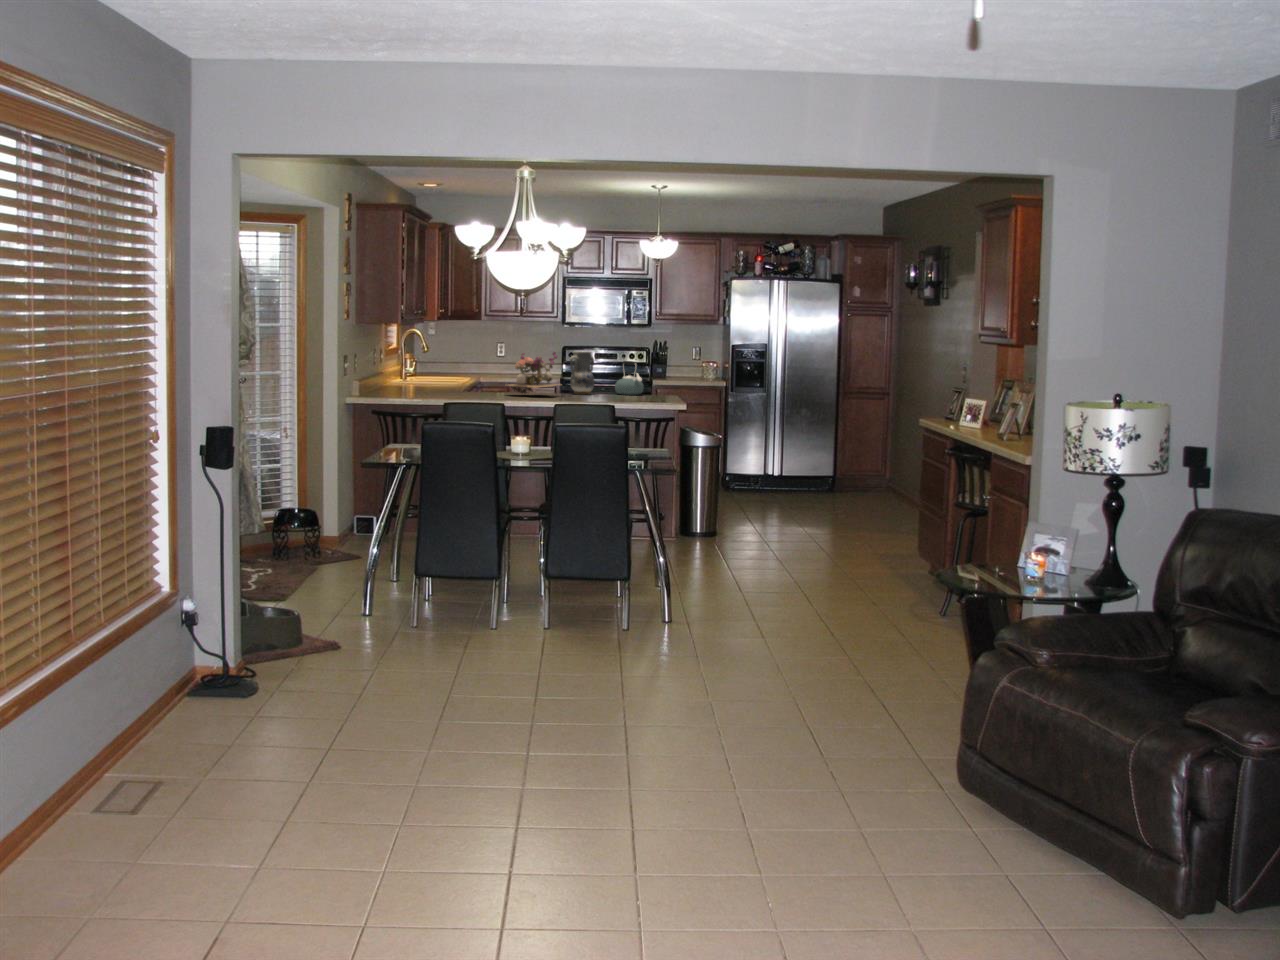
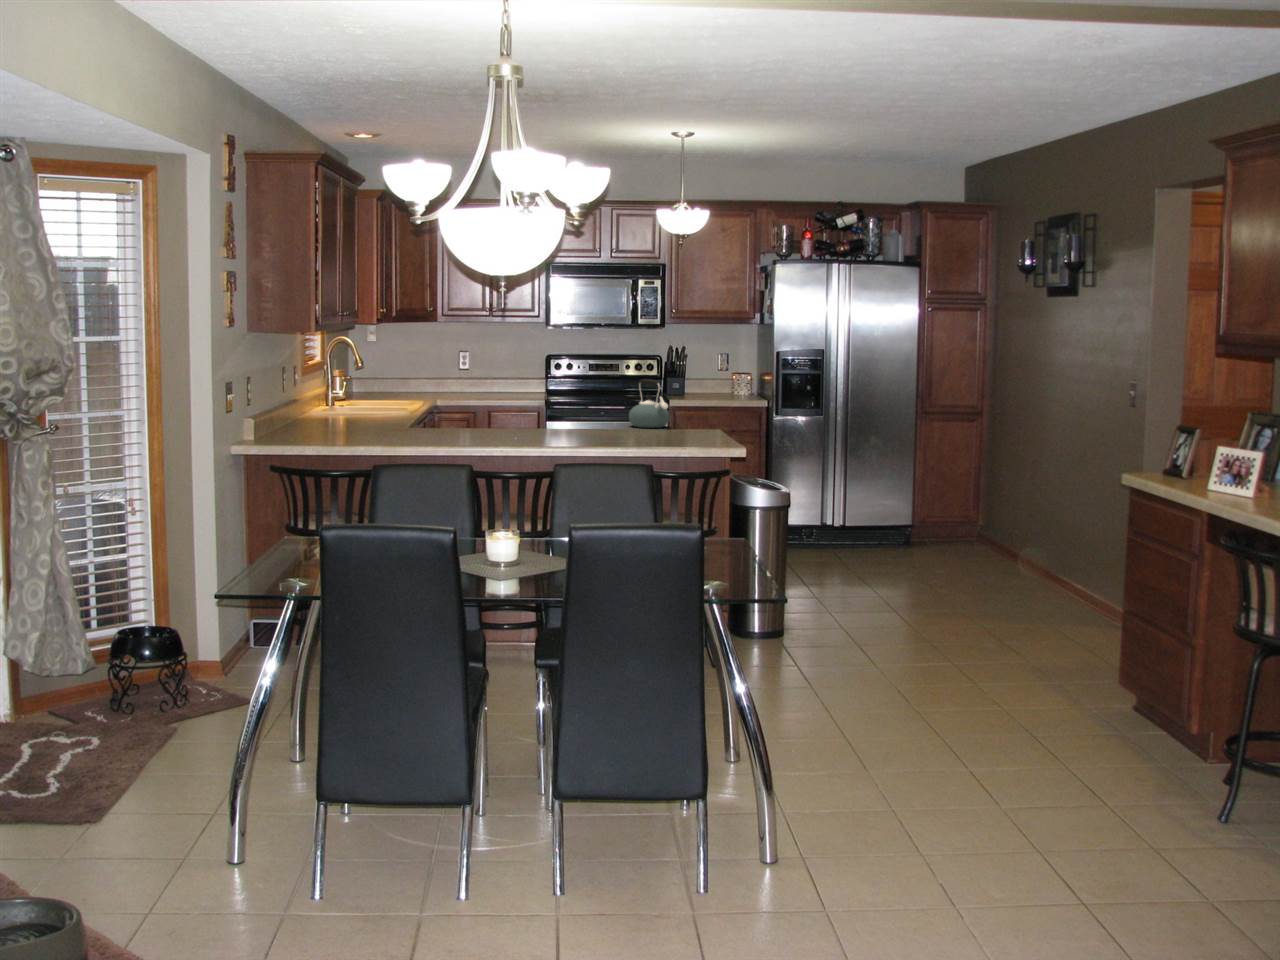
vase: present [570,351,595,395] -> none [566,368,602,429]
flower arrangement: present [506,352,557,394] -> none [472,368,557,435]

